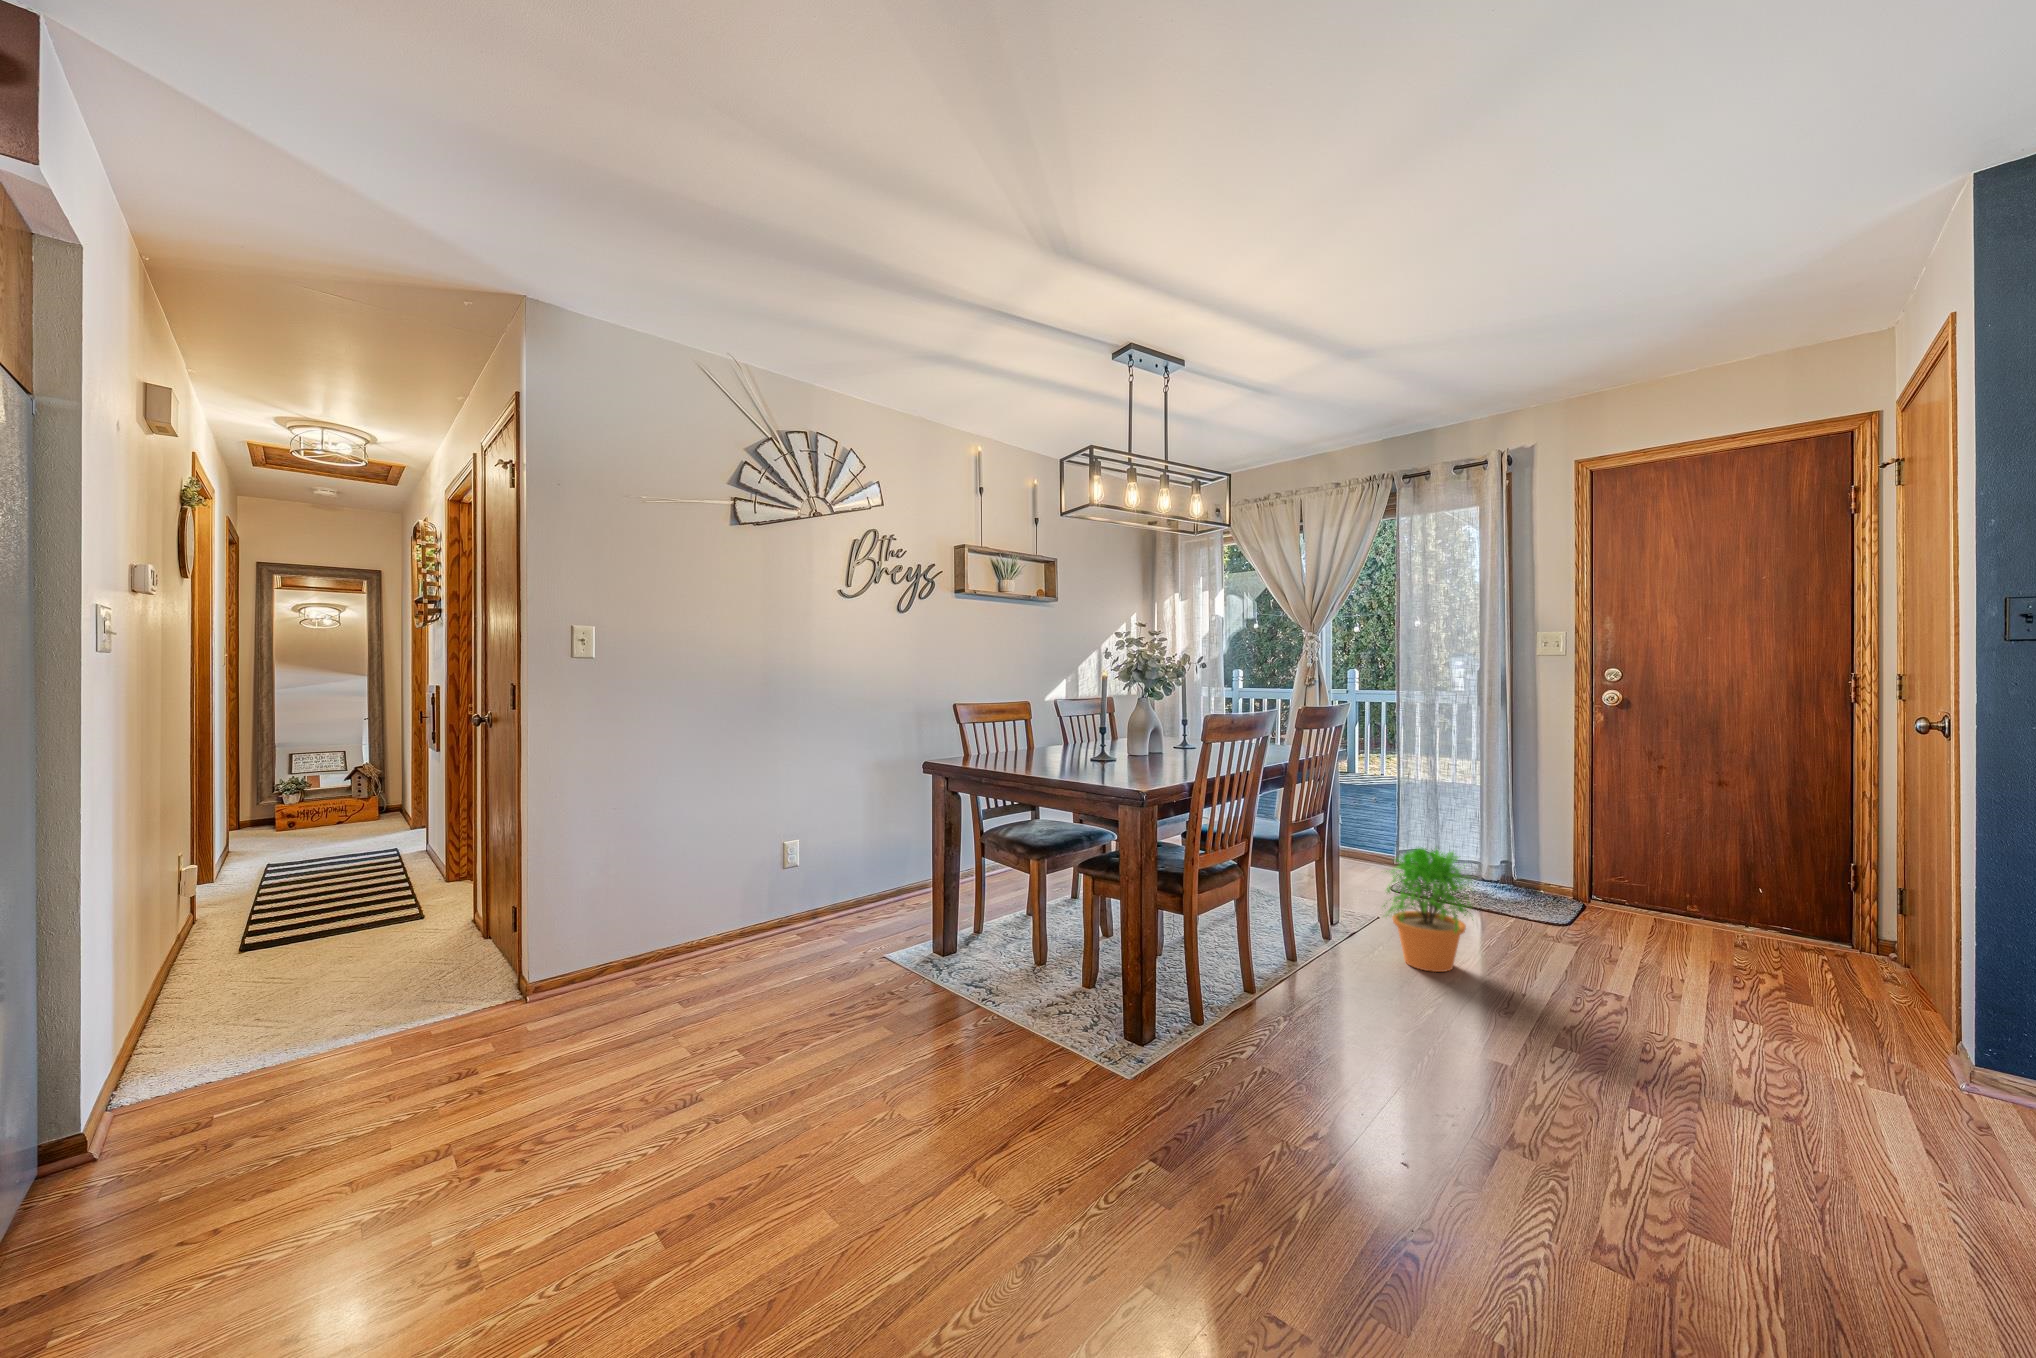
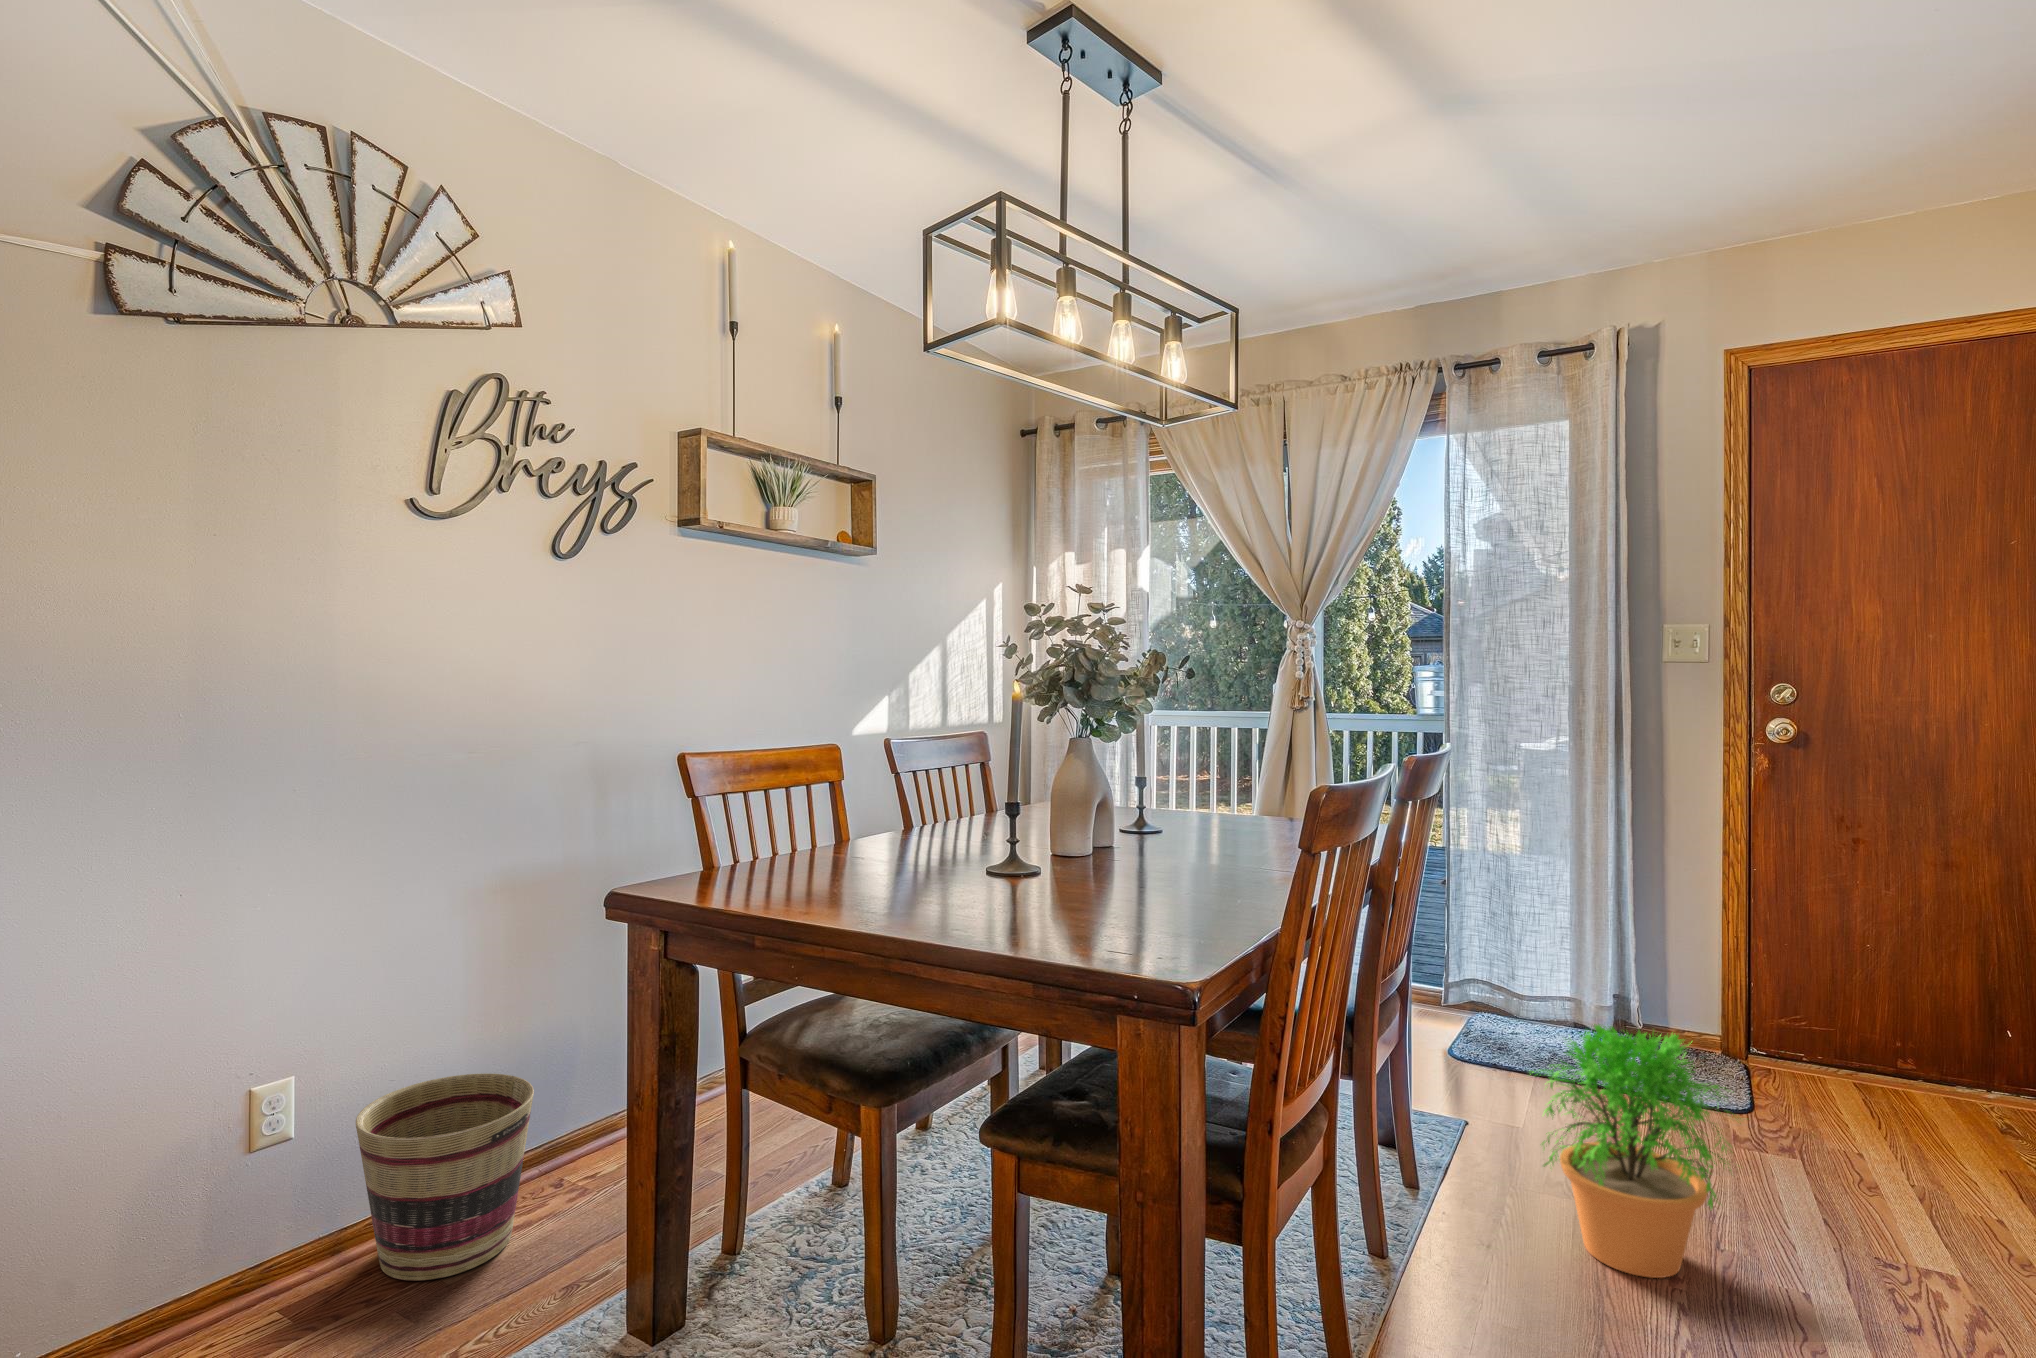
basket: none [823,850,894,930] -> present [356,1073,534,1281]

